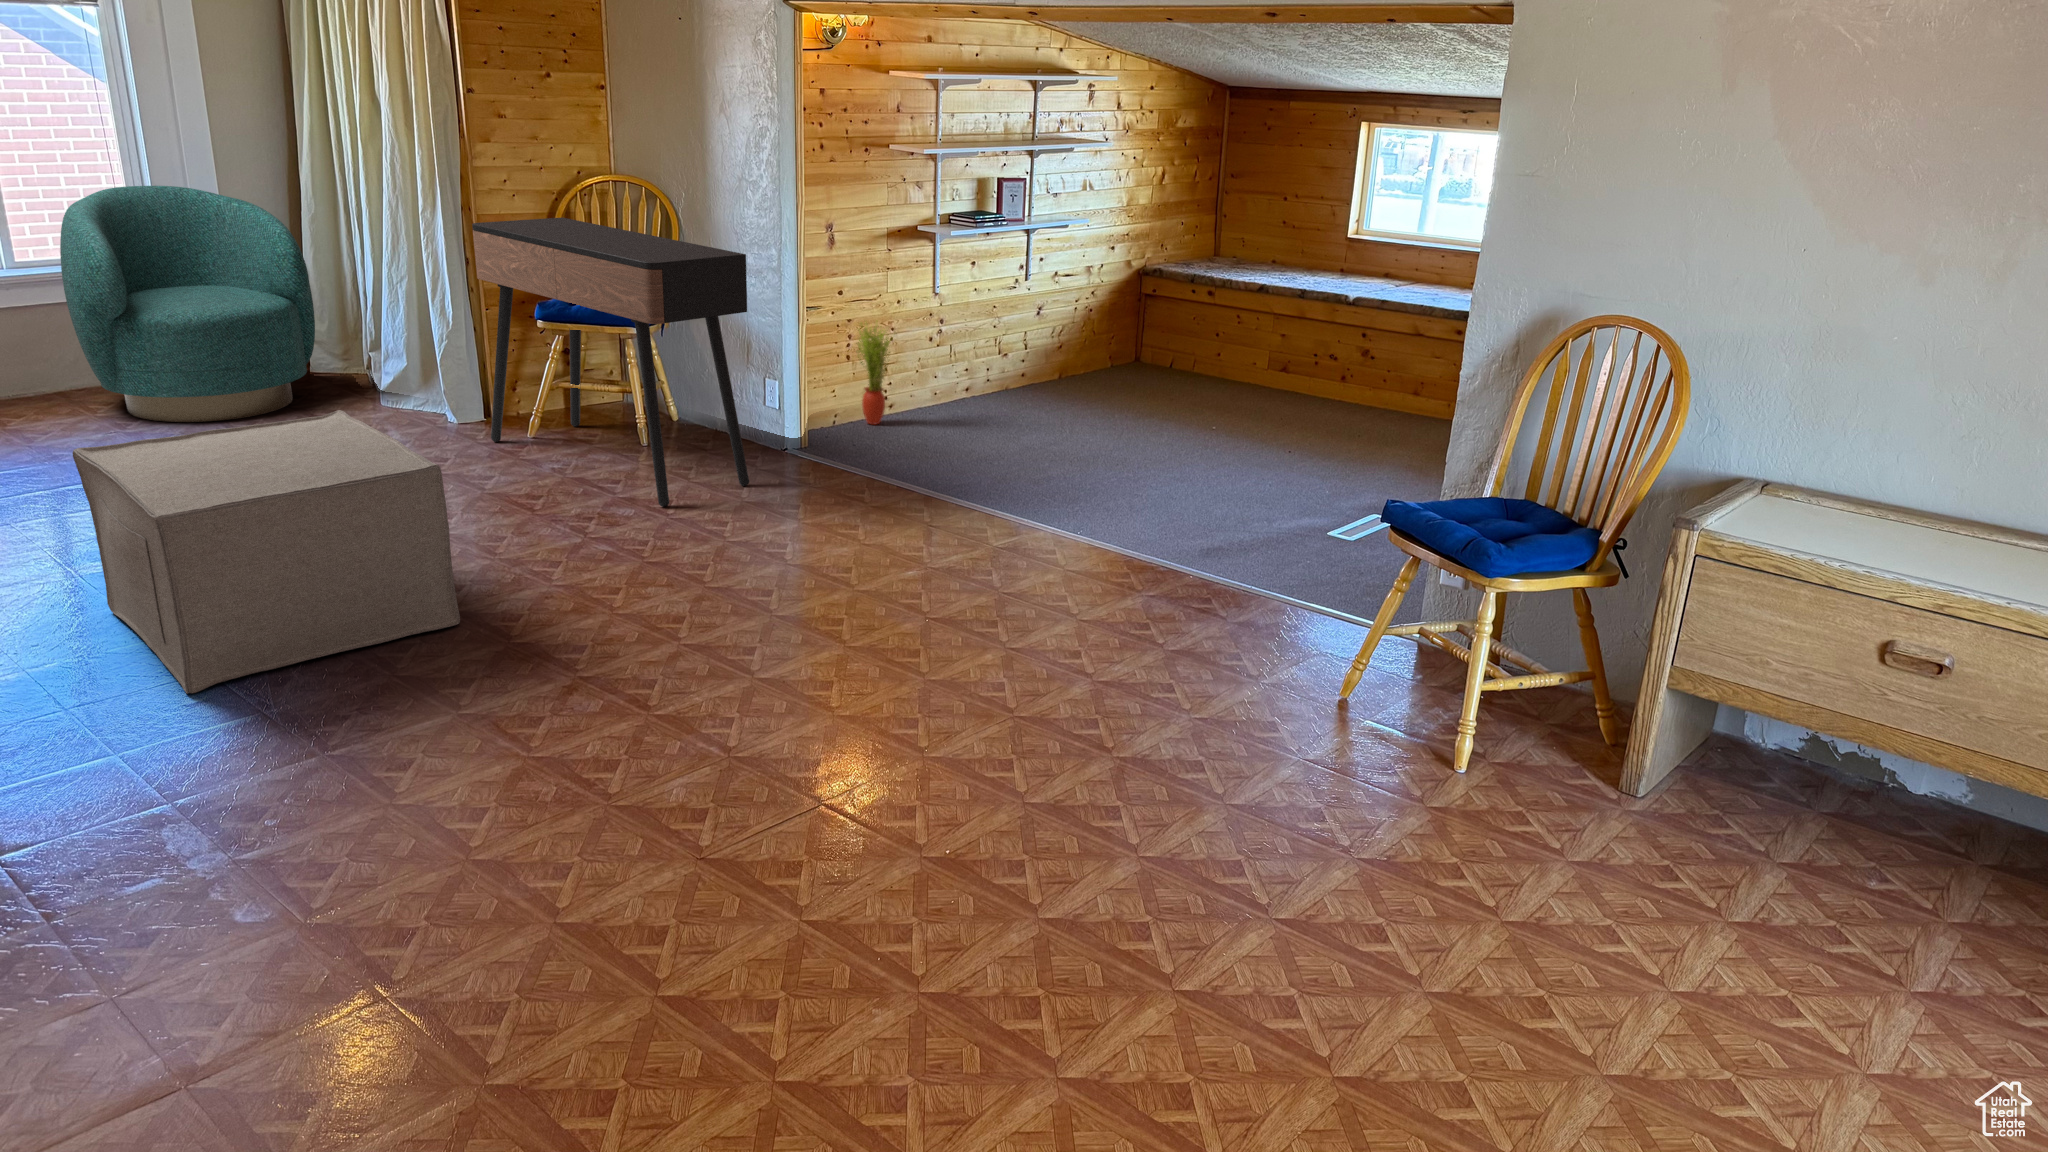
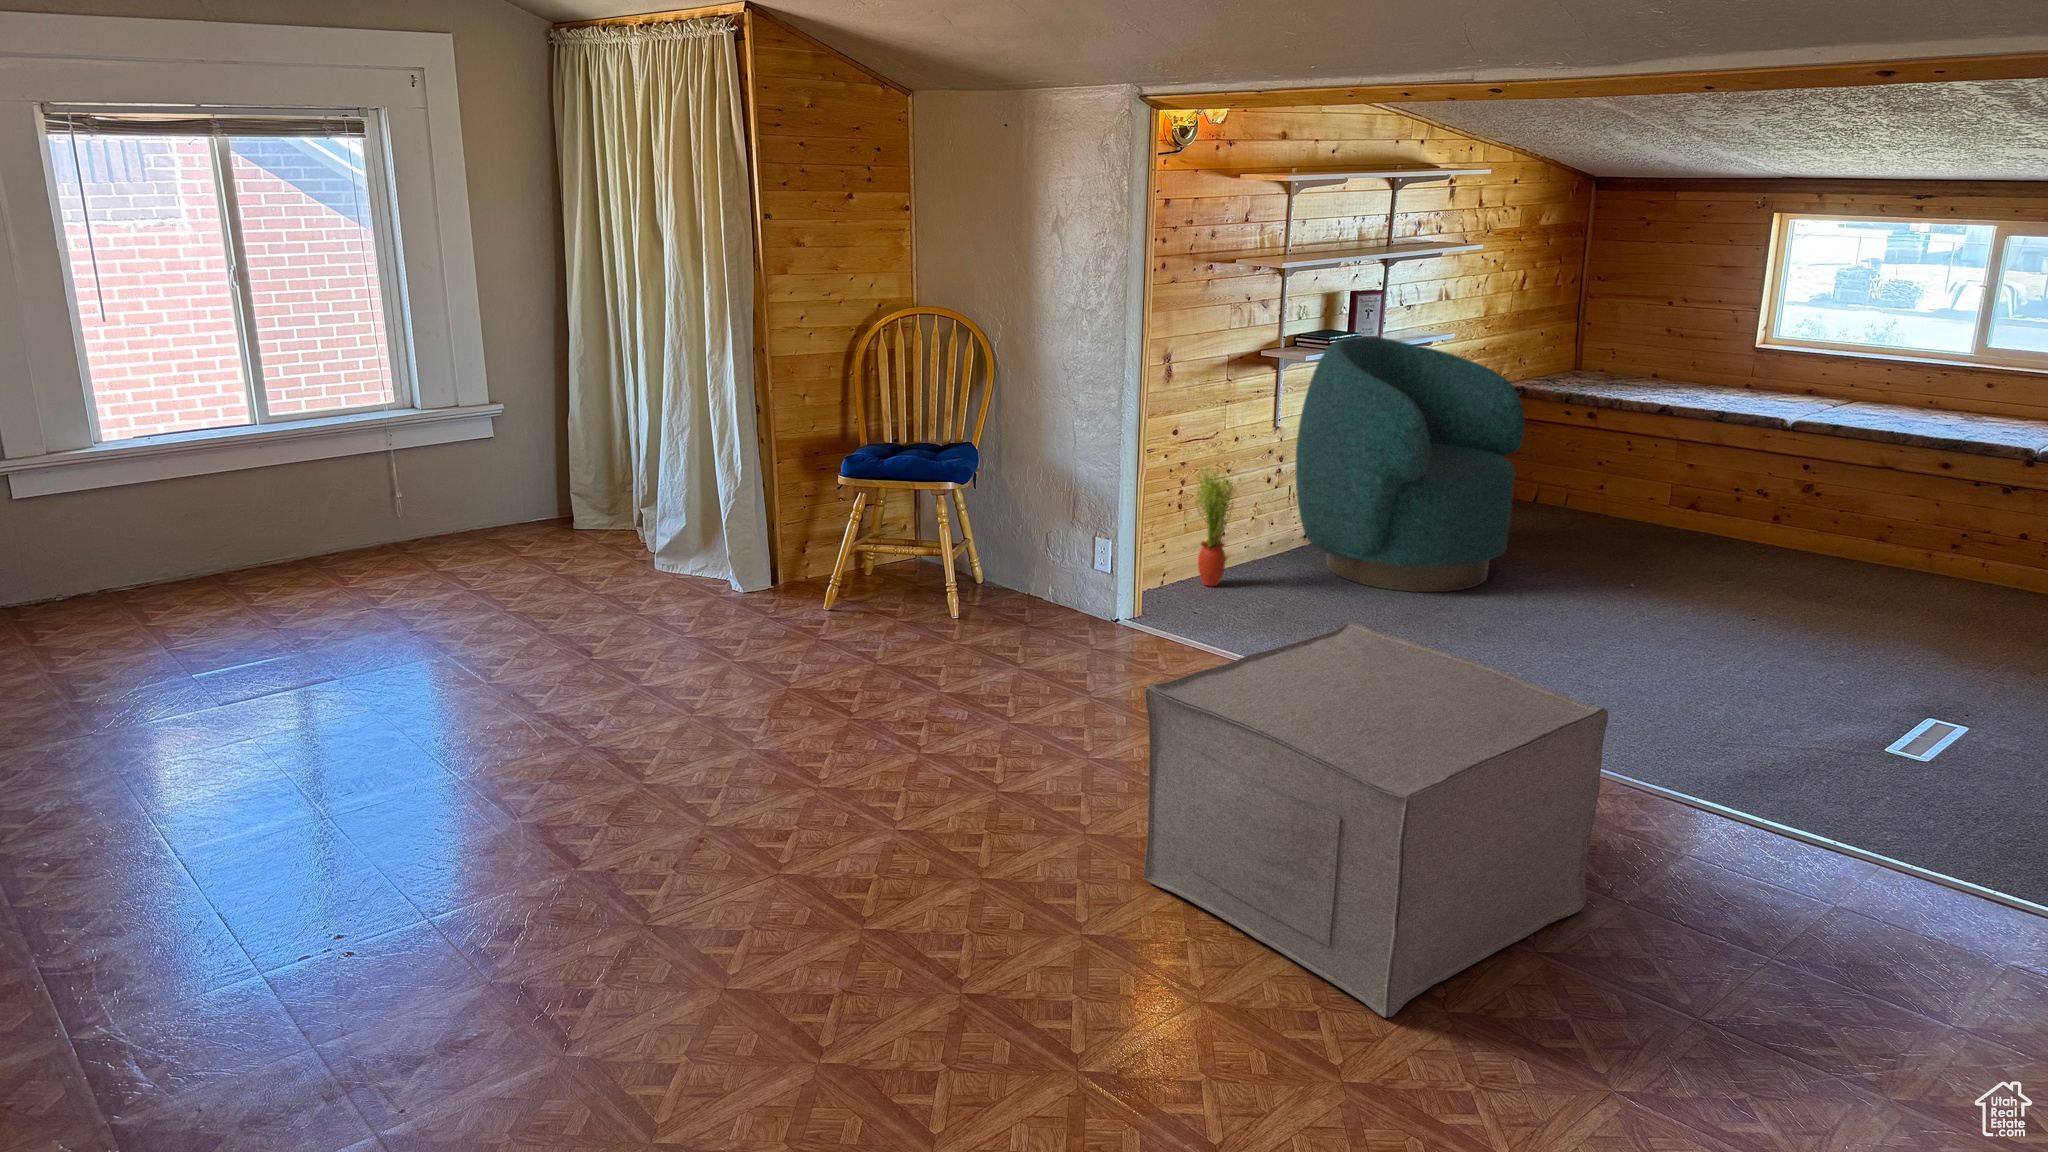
armchair: present [60,186,315,422] -> present [1296,336,1525,592]
console table: present [472,218,749,507] -> none [773,357,1100,702]
ottoman: present [73,410,460,694] -> present [1144,622,1608,1018]

